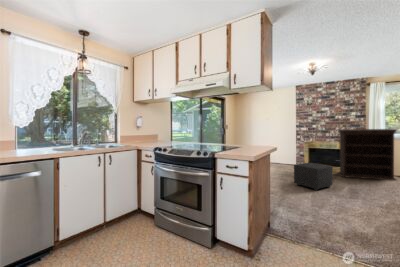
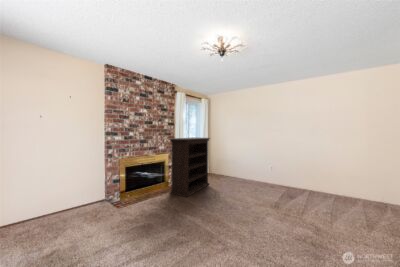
ottoman: present [294,163,333,191] -> none [198,188,250,239]

